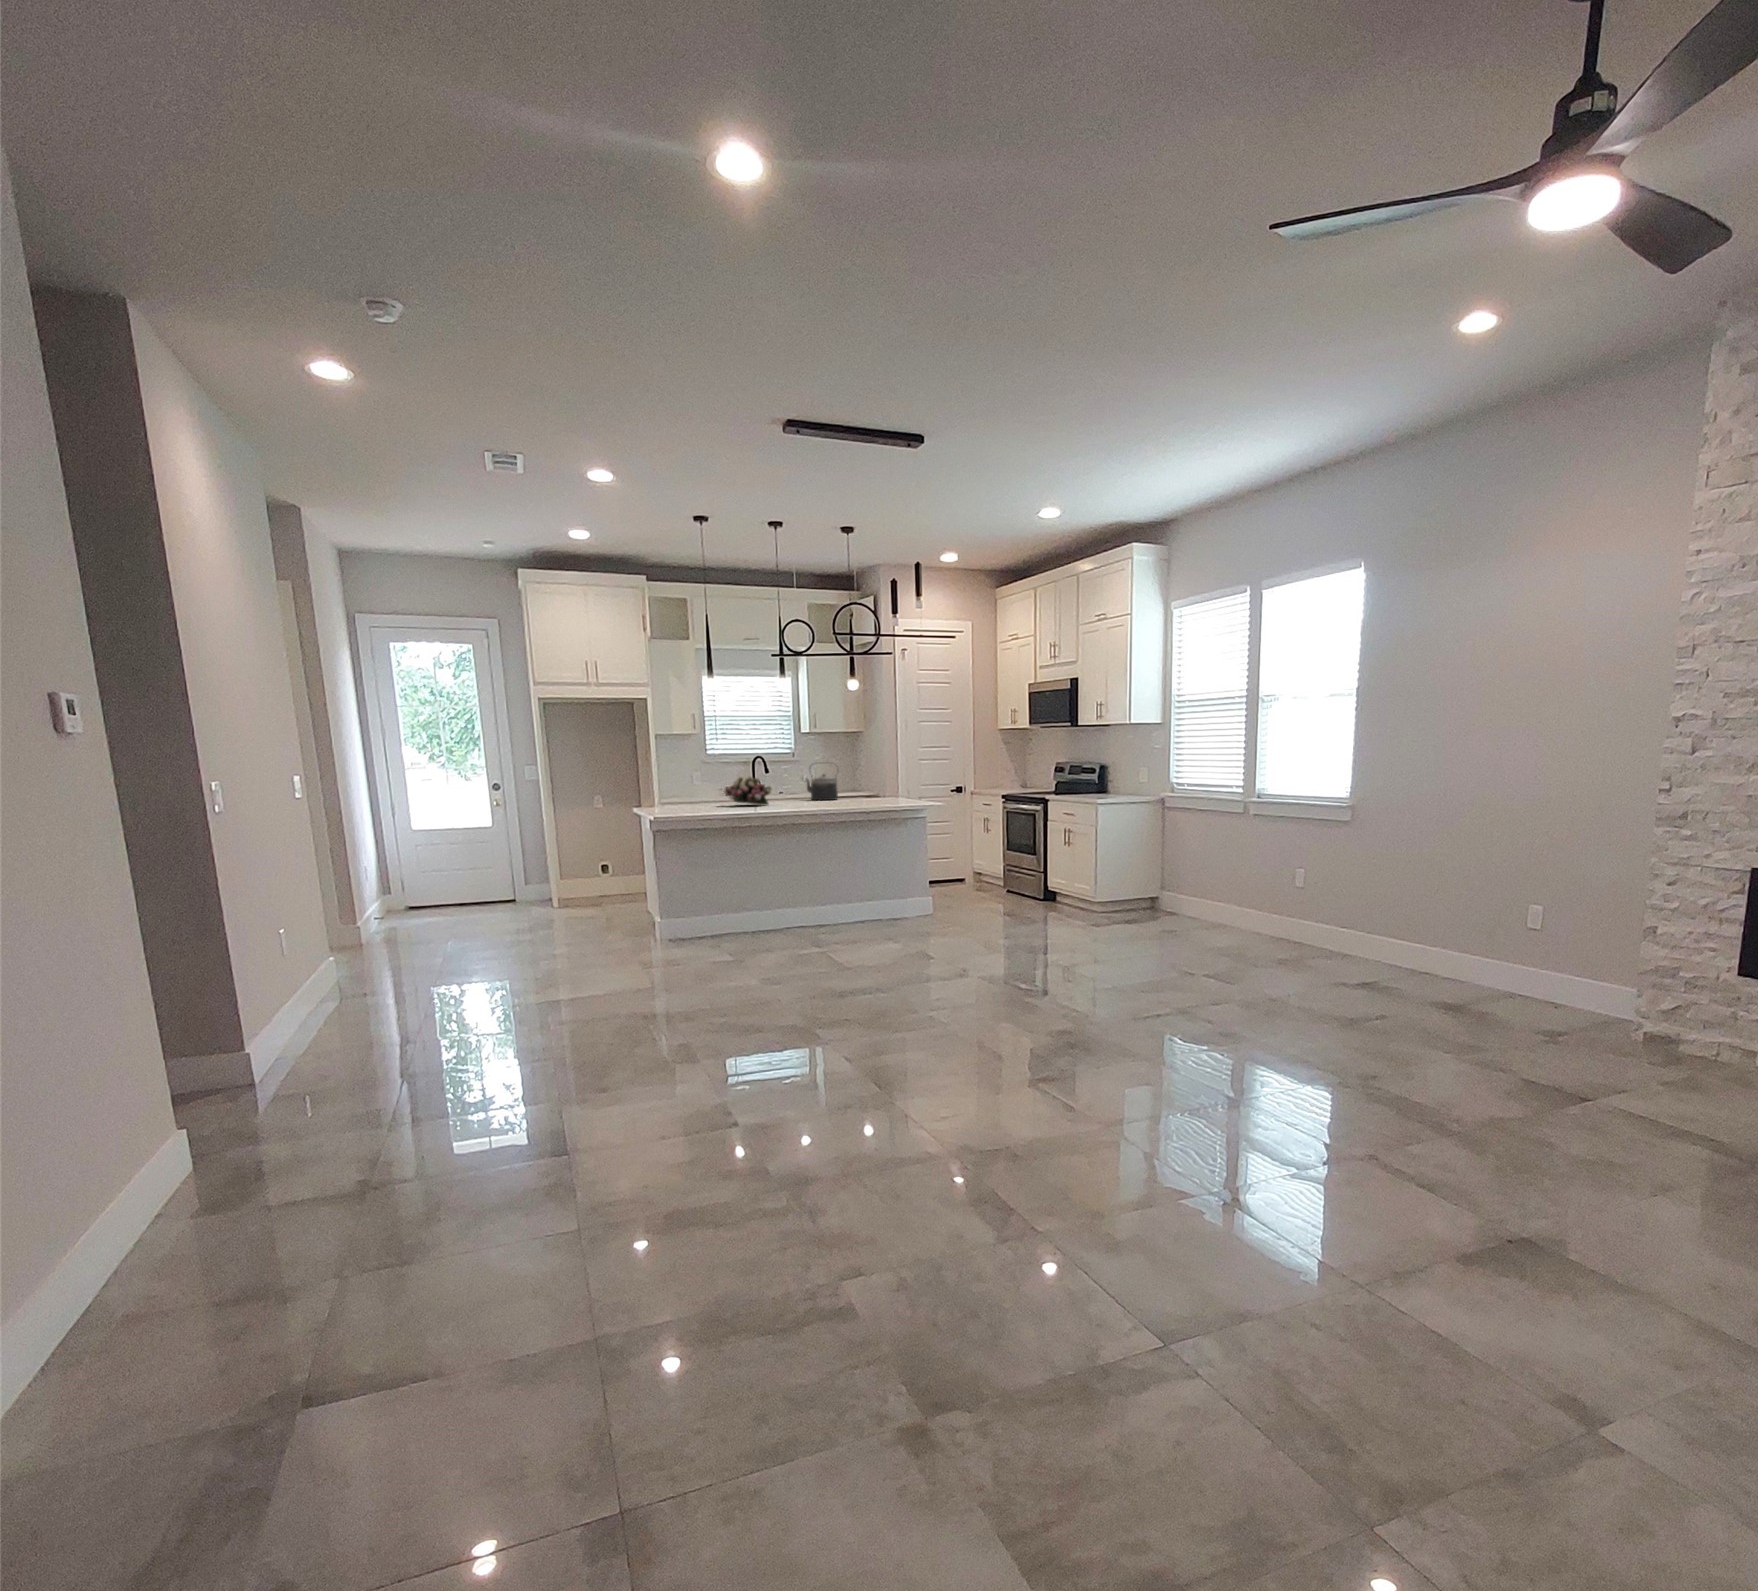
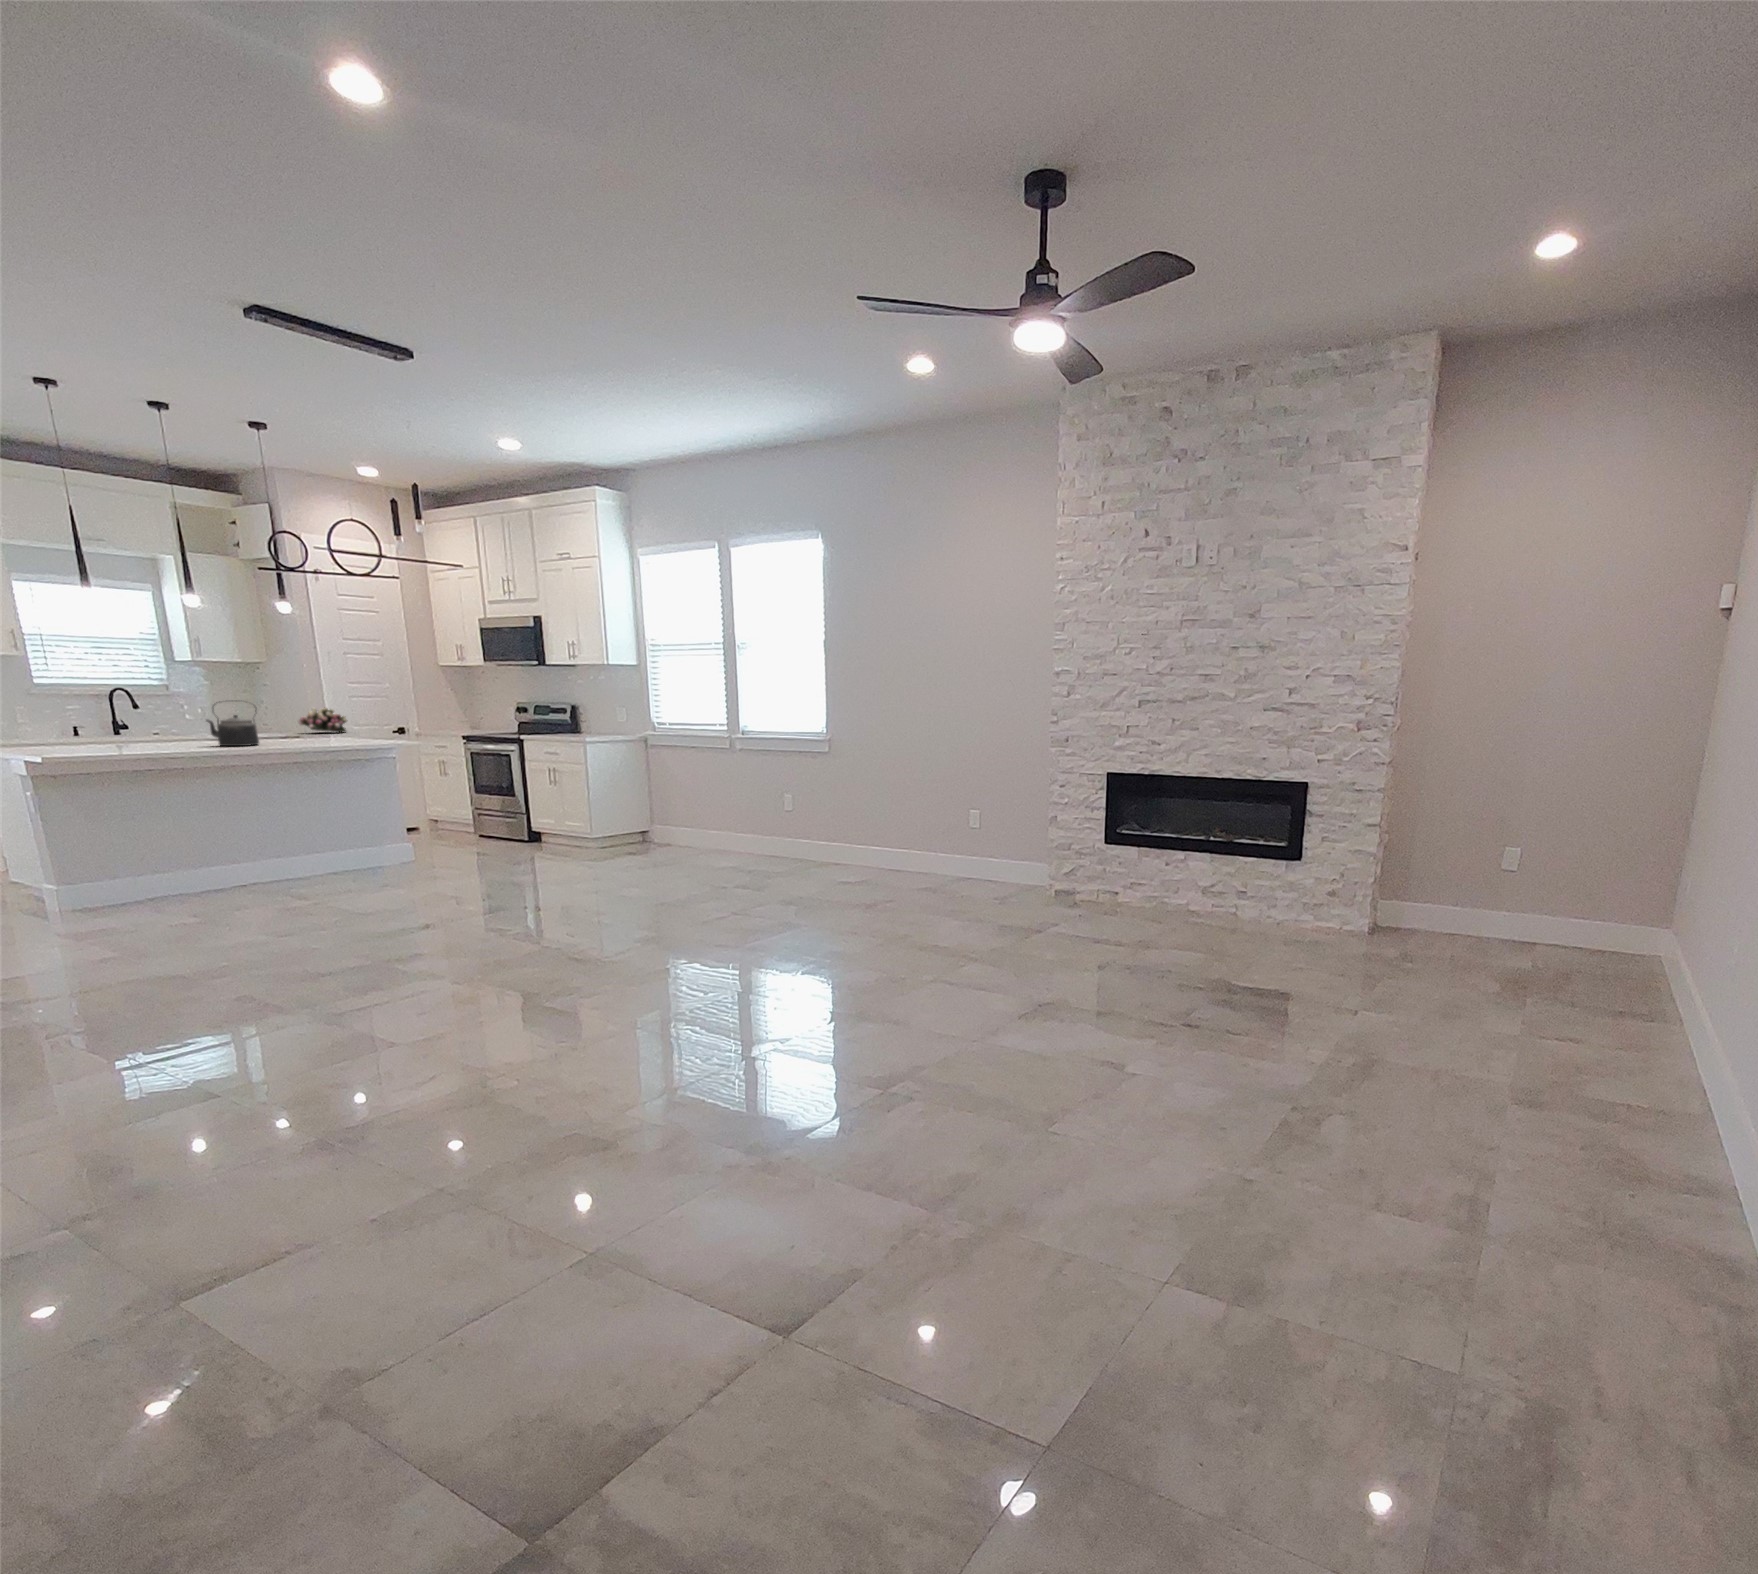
flower arrangement: present [724,776,771,805] -> present [298,708,347,733]

